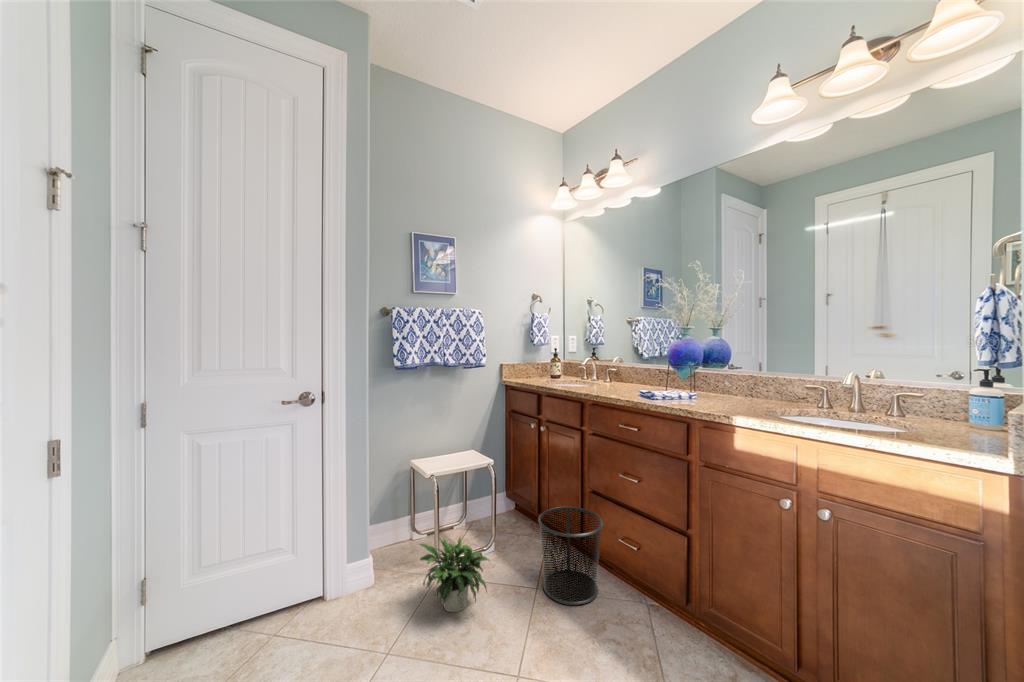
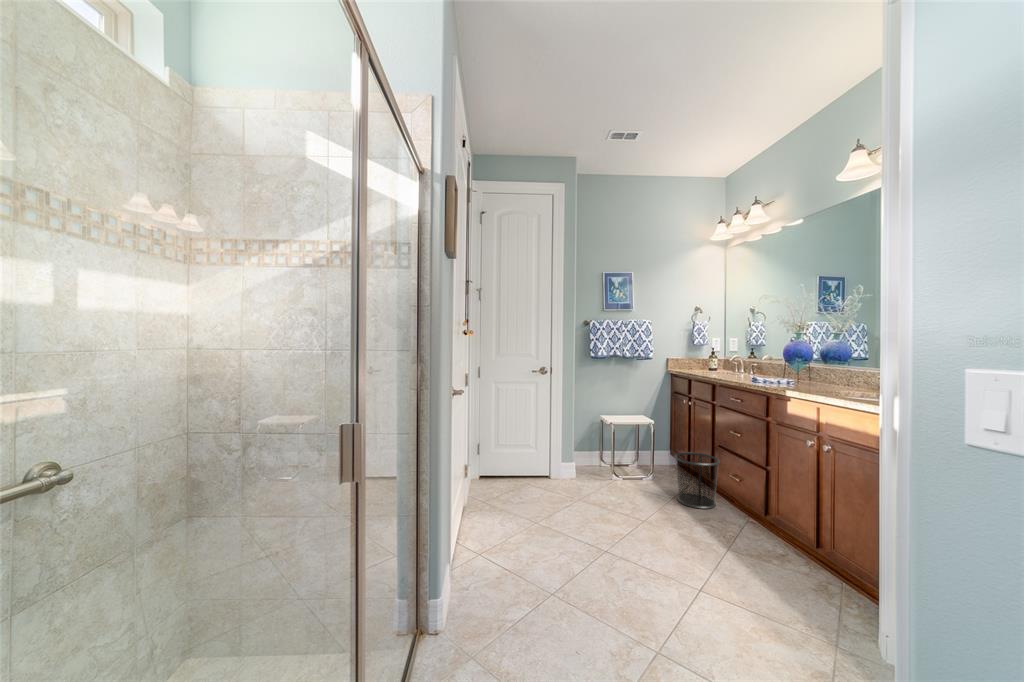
potted plant: present [411,536,489,612] -> none [596,453,641,495]

